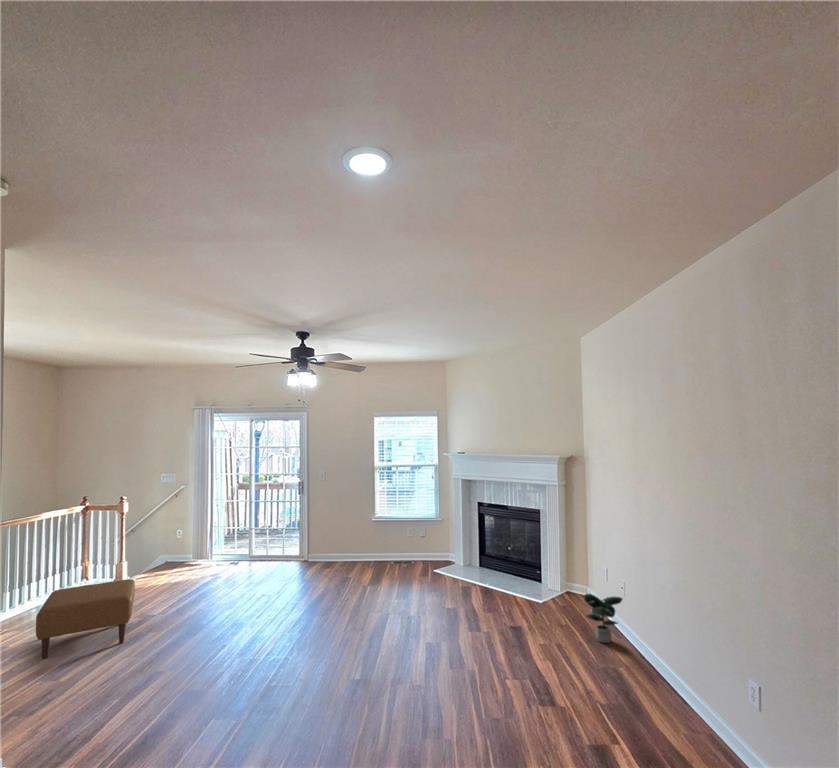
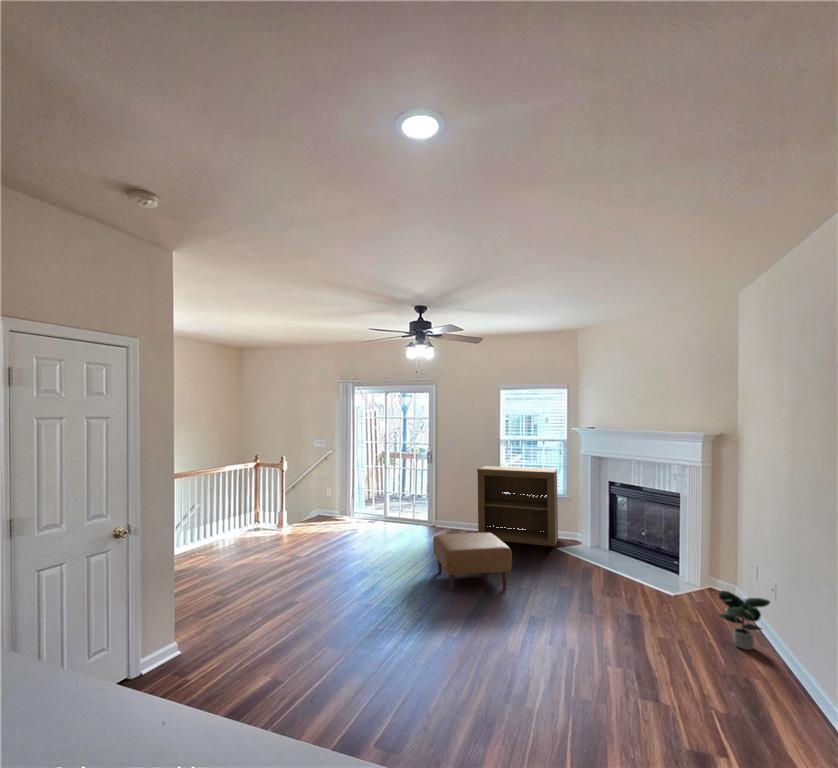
bookshelf: none [355,492,432,569] -> present [477,466,558,546]
ottoman: present [36,579,135,659] -> present [433,532,512,592]

